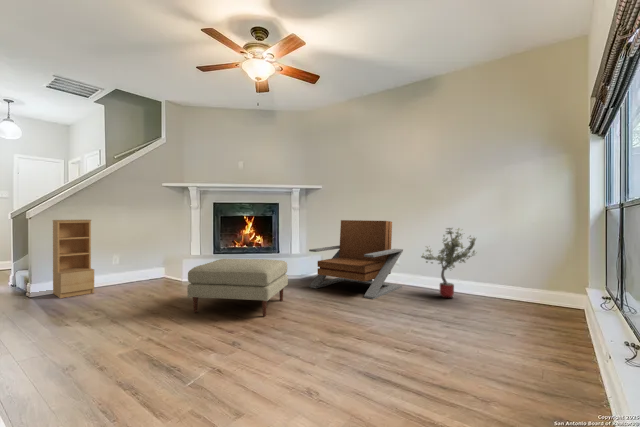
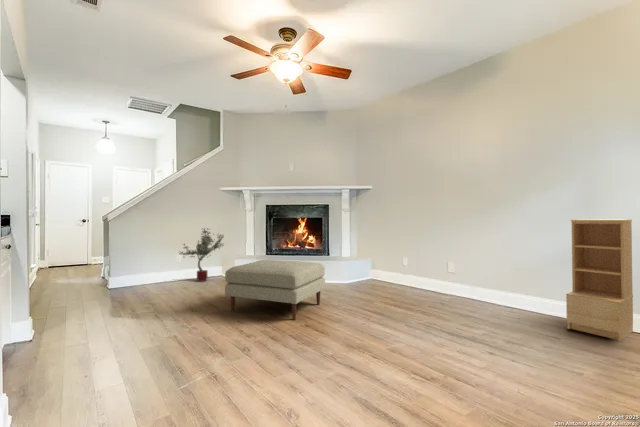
bookshelf: present [53,220,94,298] -> present [566,219,633,341]
lounge chair: present [309,220,403,299] -> none [353,222,458,309]
potted tree: present [421,228,476,298] -> present [179,228,223,281]

